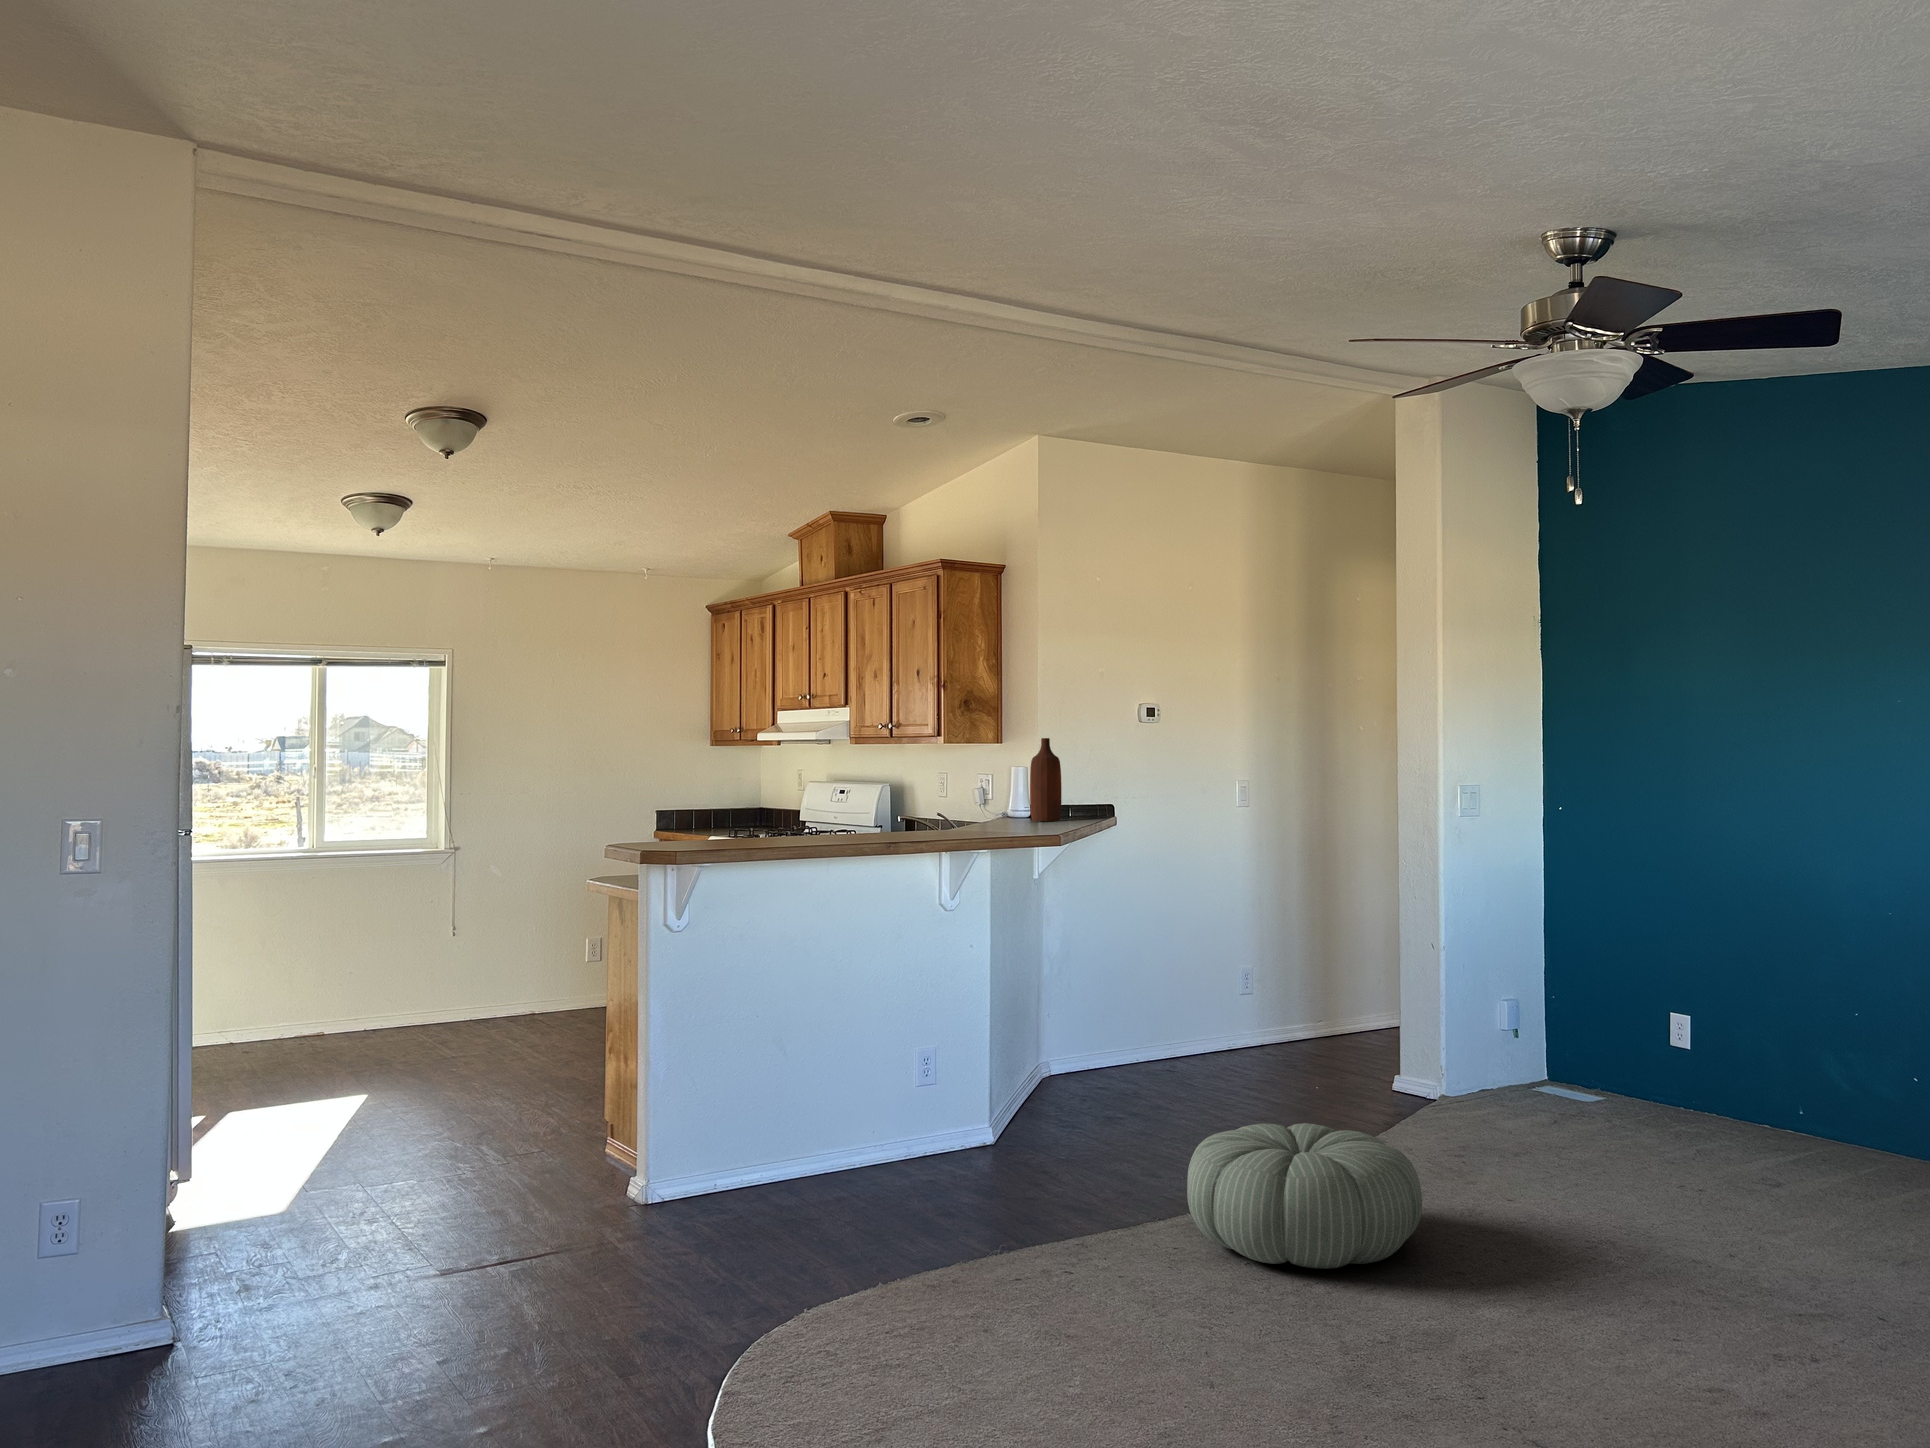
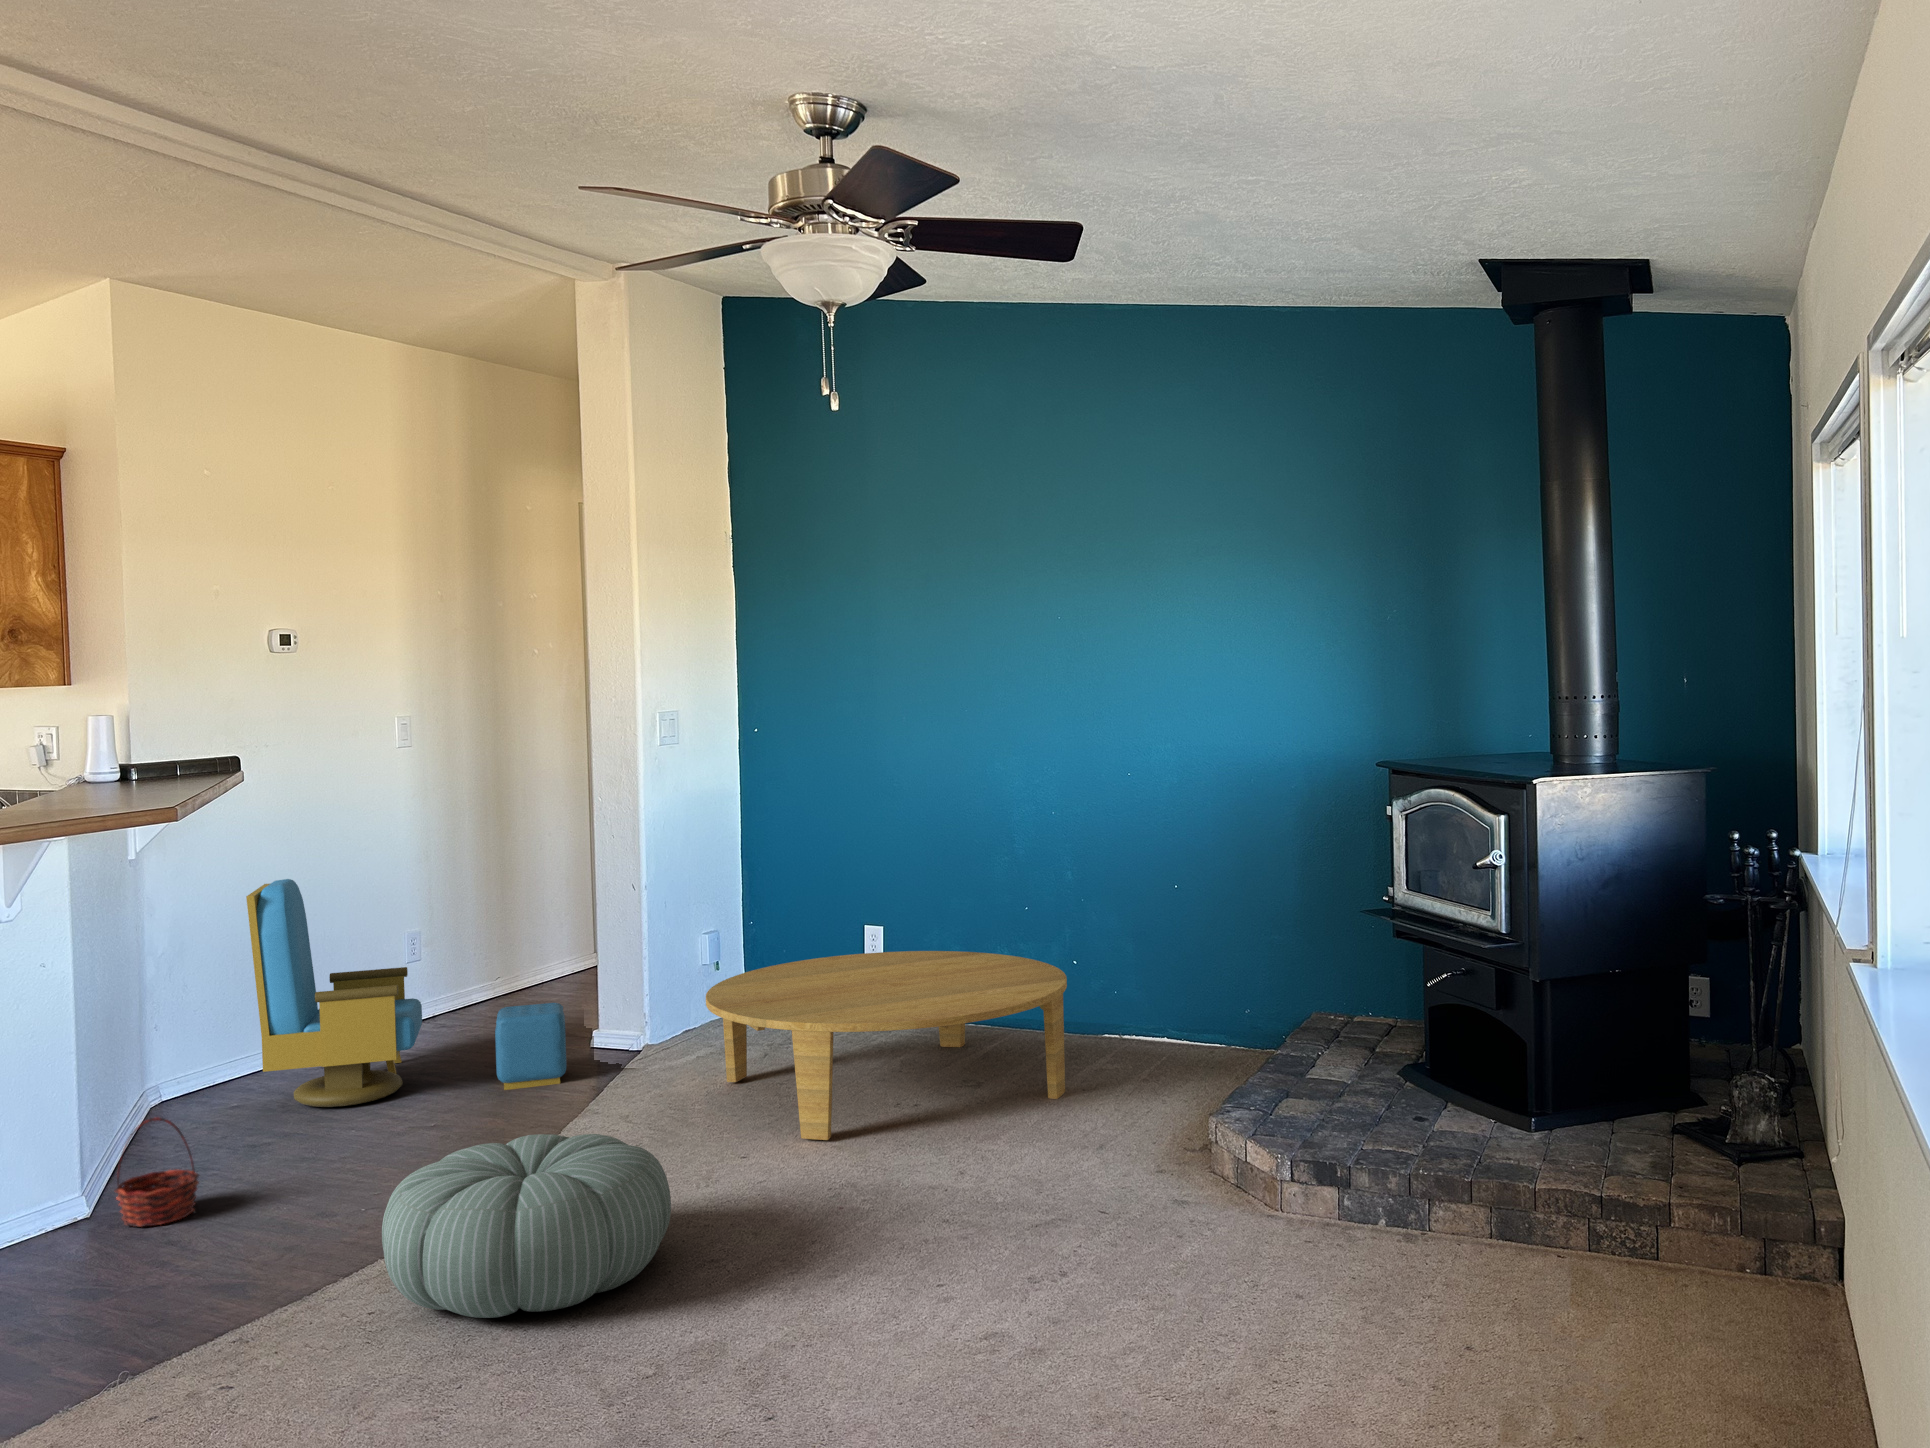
bottle: present [1030,738,1062,821] -> none [119,676,168,788]
armchair: none [1113,901,1358,1100] -> present [246,879,567,1107]
coffee table: none [1477,1019,1862,1192] -> present [706,951,1067,1140]
basket: none [1013,1067,1070,1149] -> present [115,1118,199,1227]

